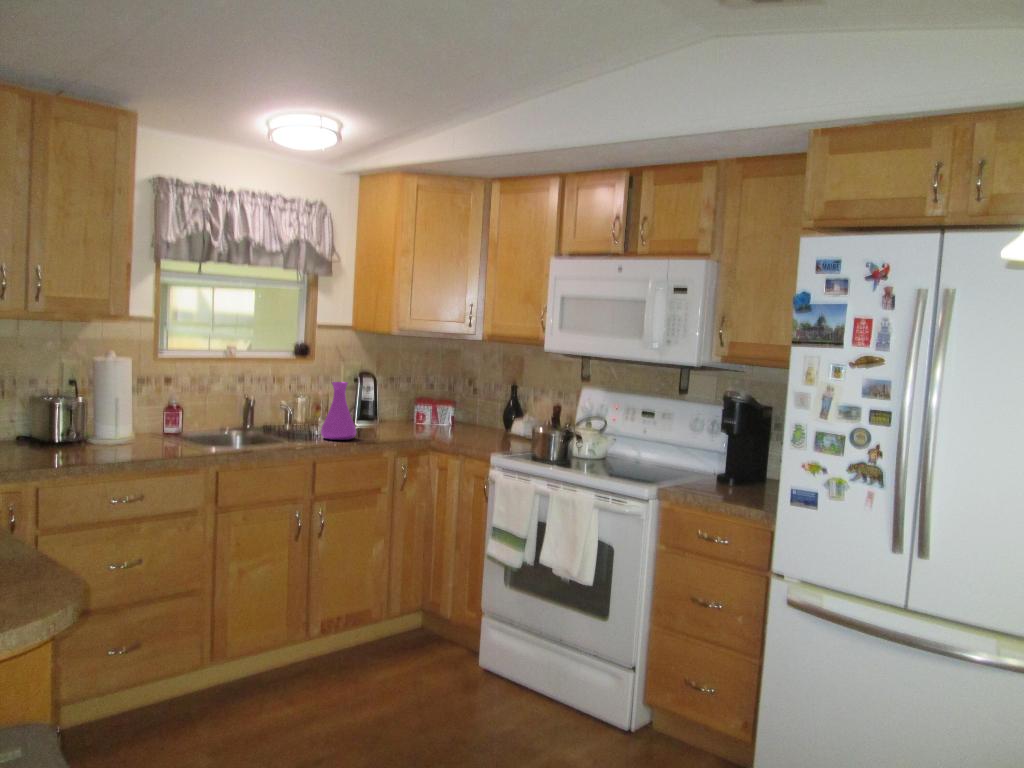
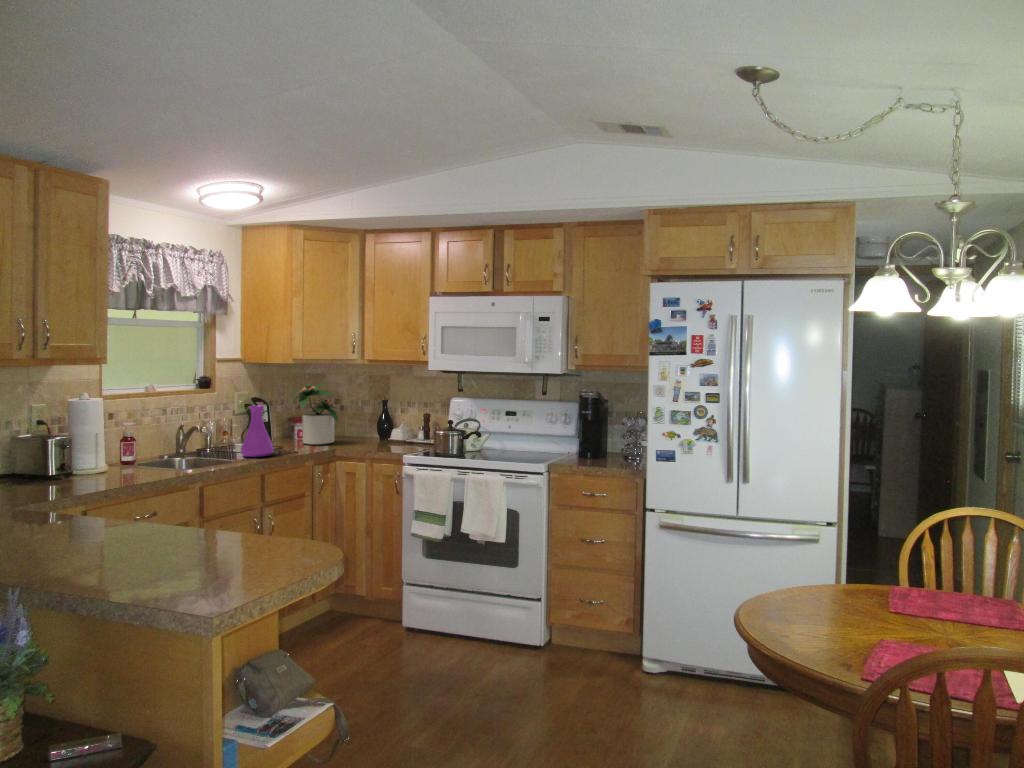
potted plant: none [391,361,459,433] -> present [286,383,341,445]

